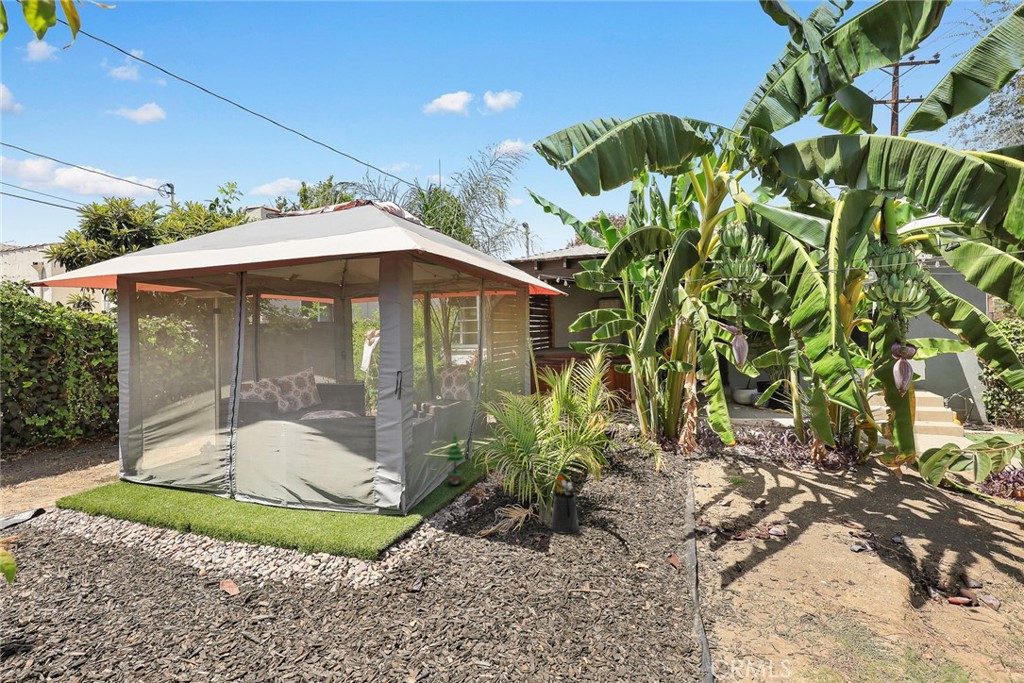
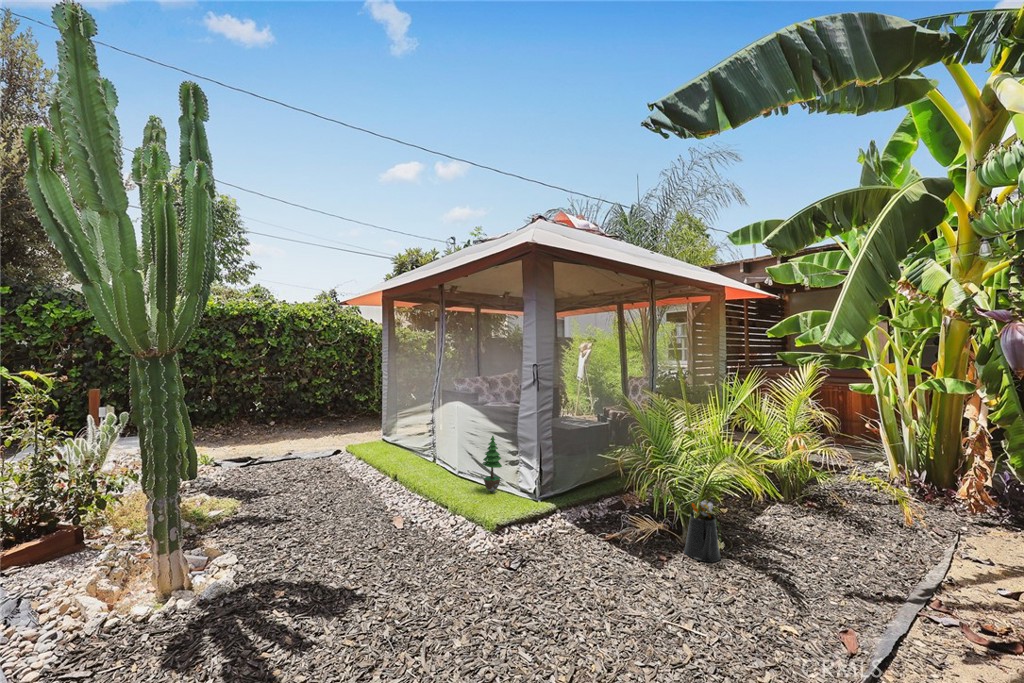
potted tree: present [446,433,464,485] -> present [482,436,502,492]

